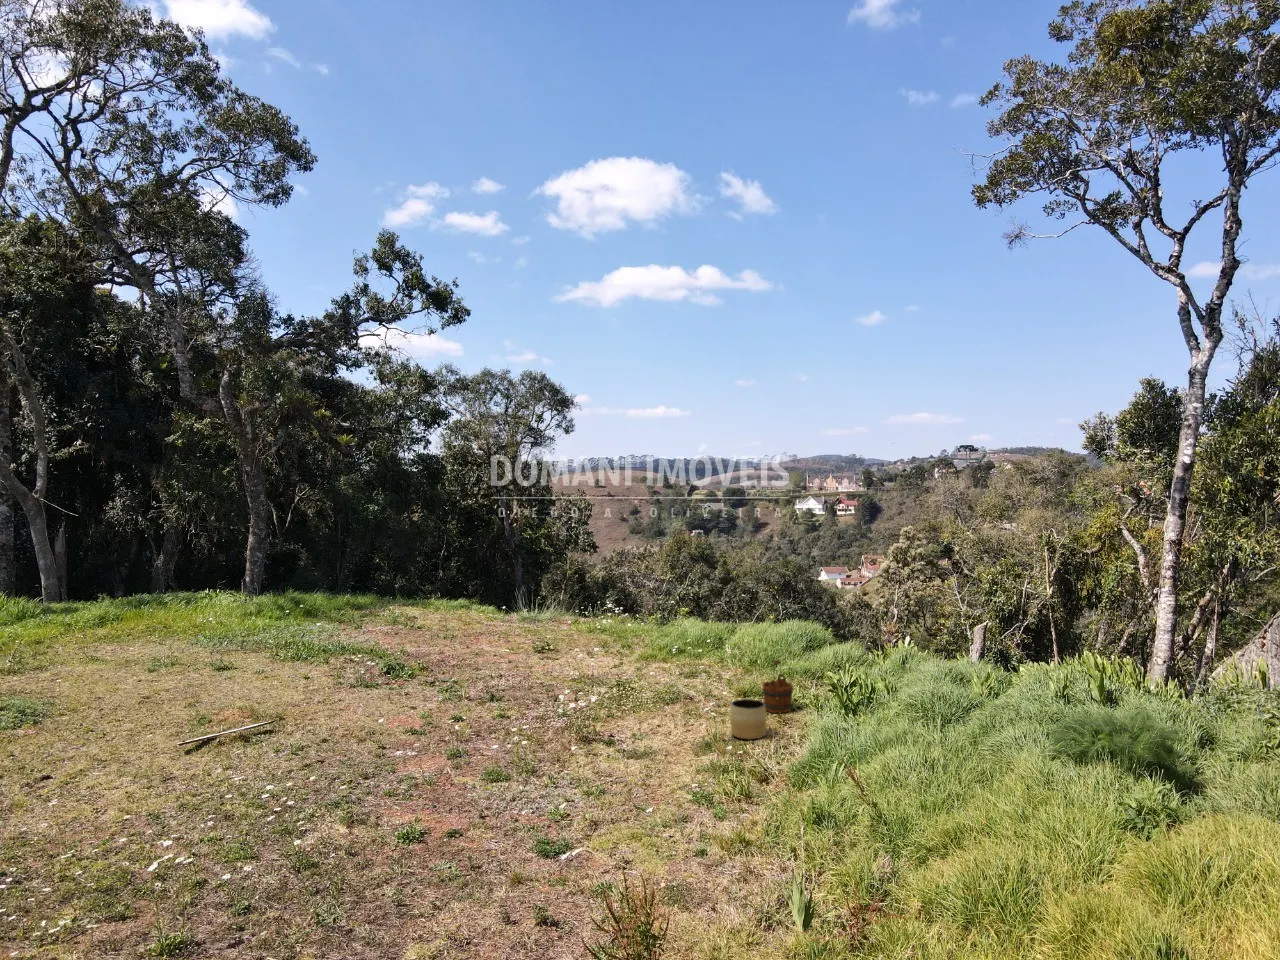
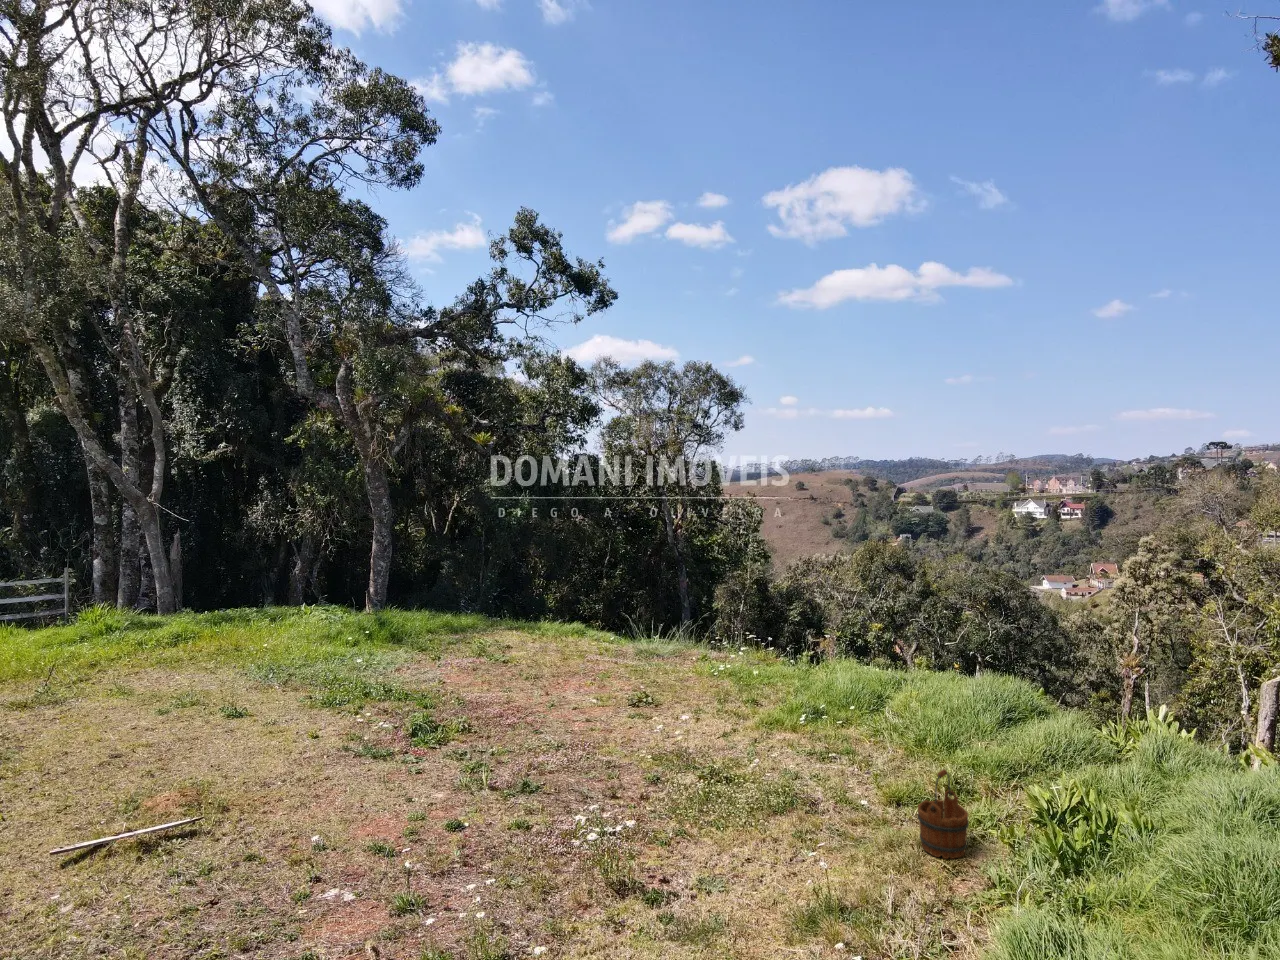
planter: present [731,699,766,740] -> none [856,839,914,917]

